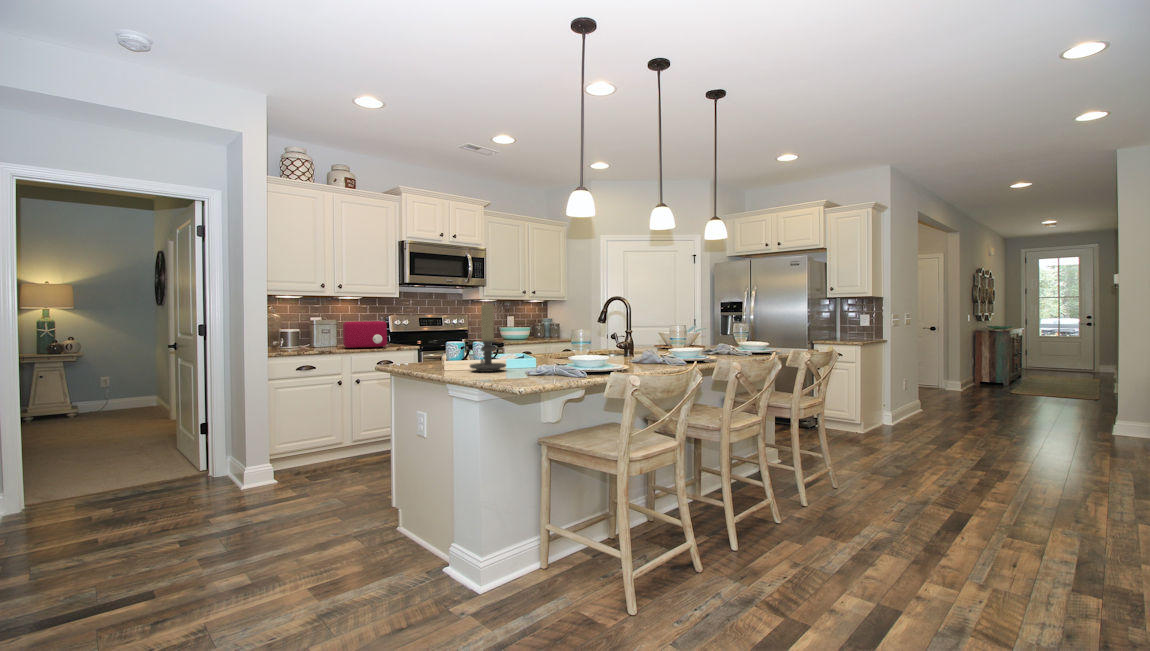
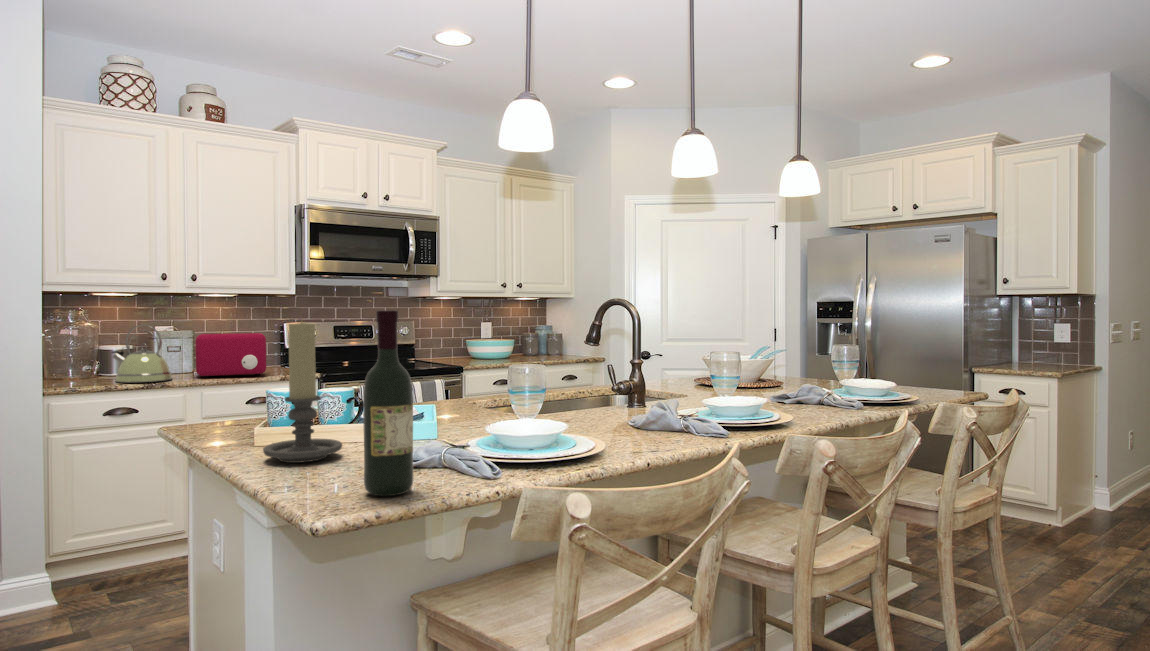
wine bottle: none [539,295,560,378] -> present [363,310,414,496]
kettle: none [294,315,332,351] -> present [112,325,172,383]

